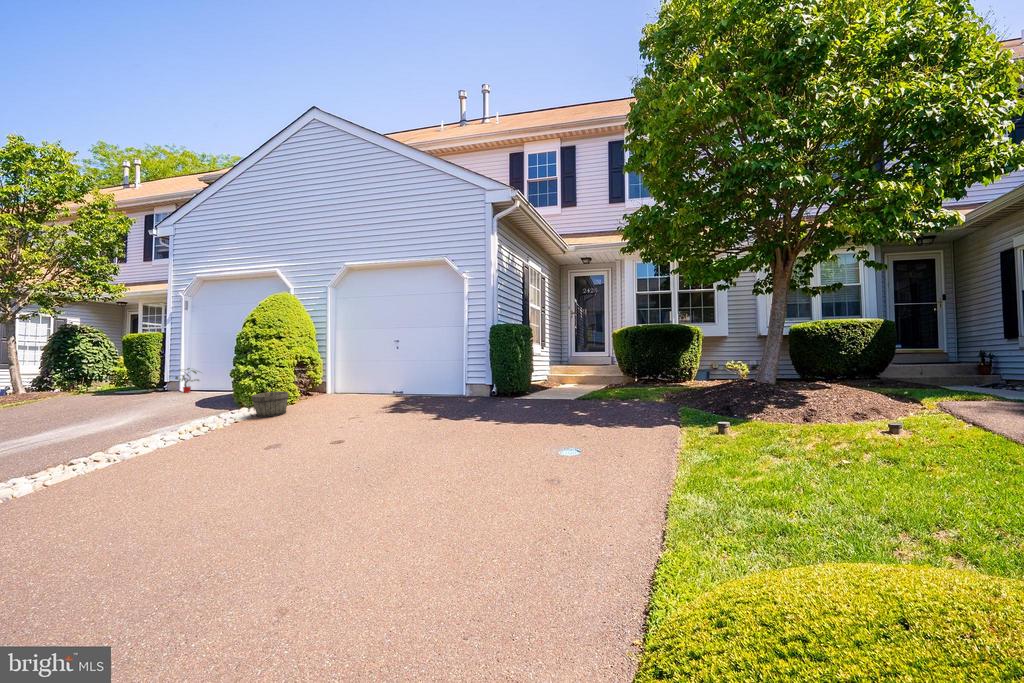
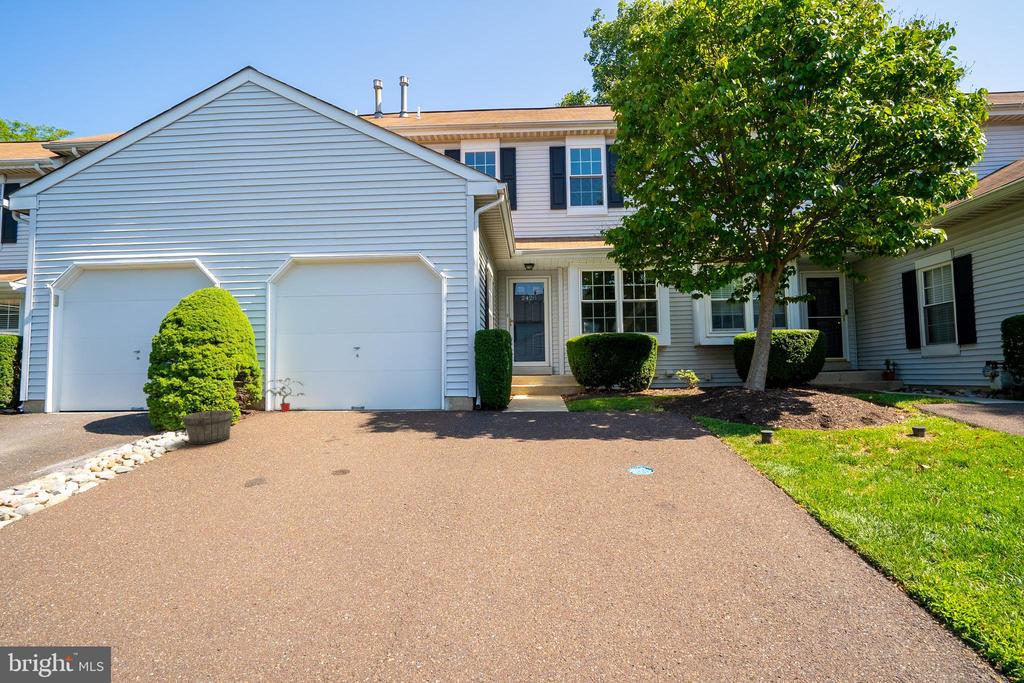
potted plant: present [175,368,199,393] -> present [266,378,304,412]

